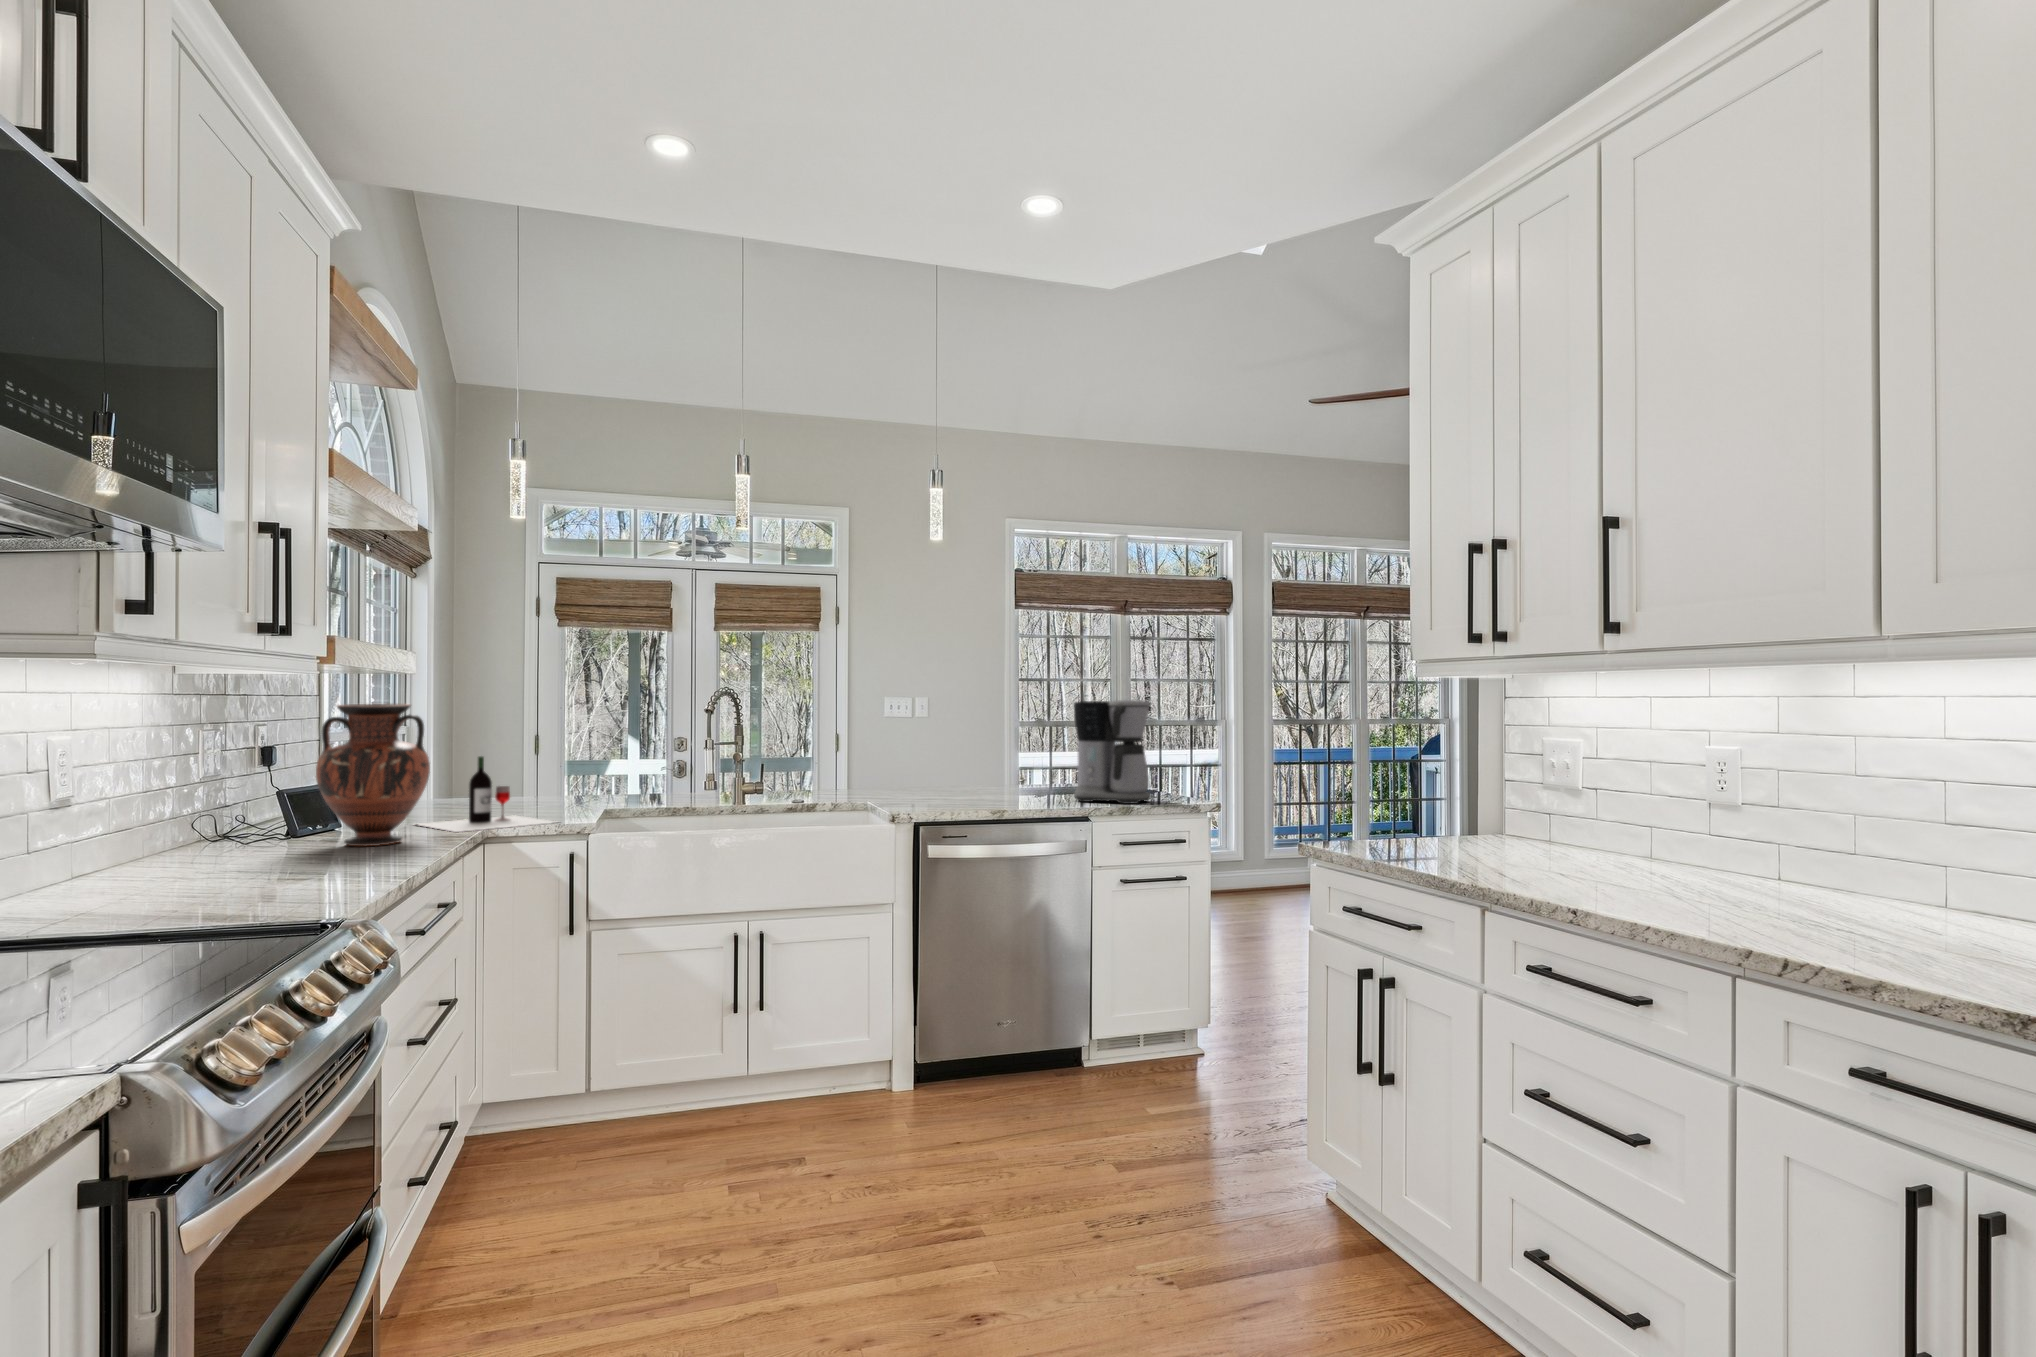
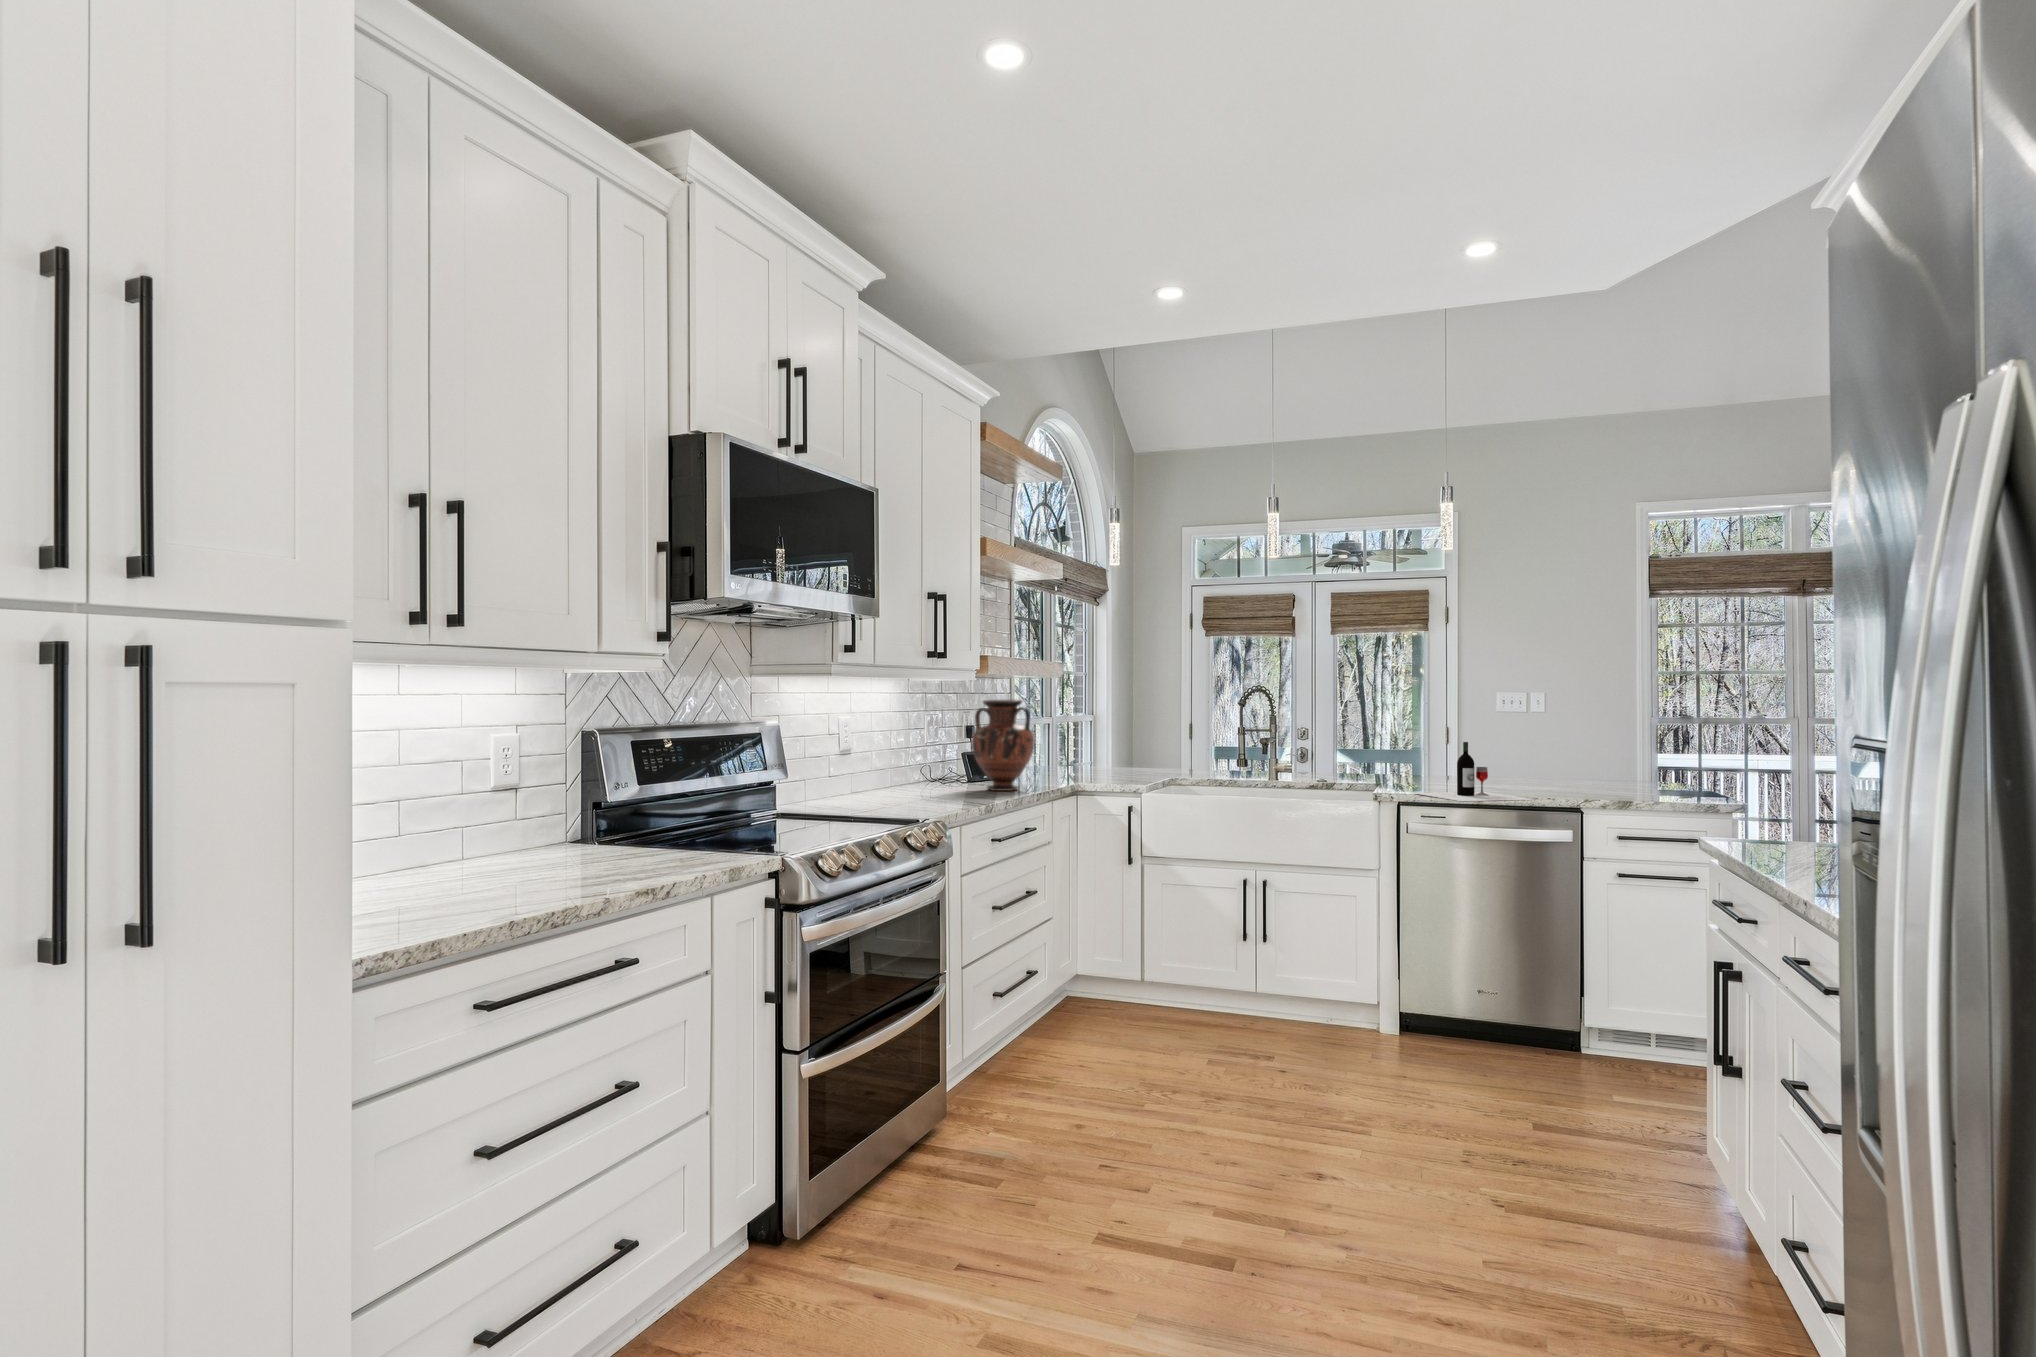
coffee maker: present [1074,700,1151,804] -> none [1571,700,1652,803]
wine bottle: present [418,756,555,832] -> present [1415,742,1534,801]

